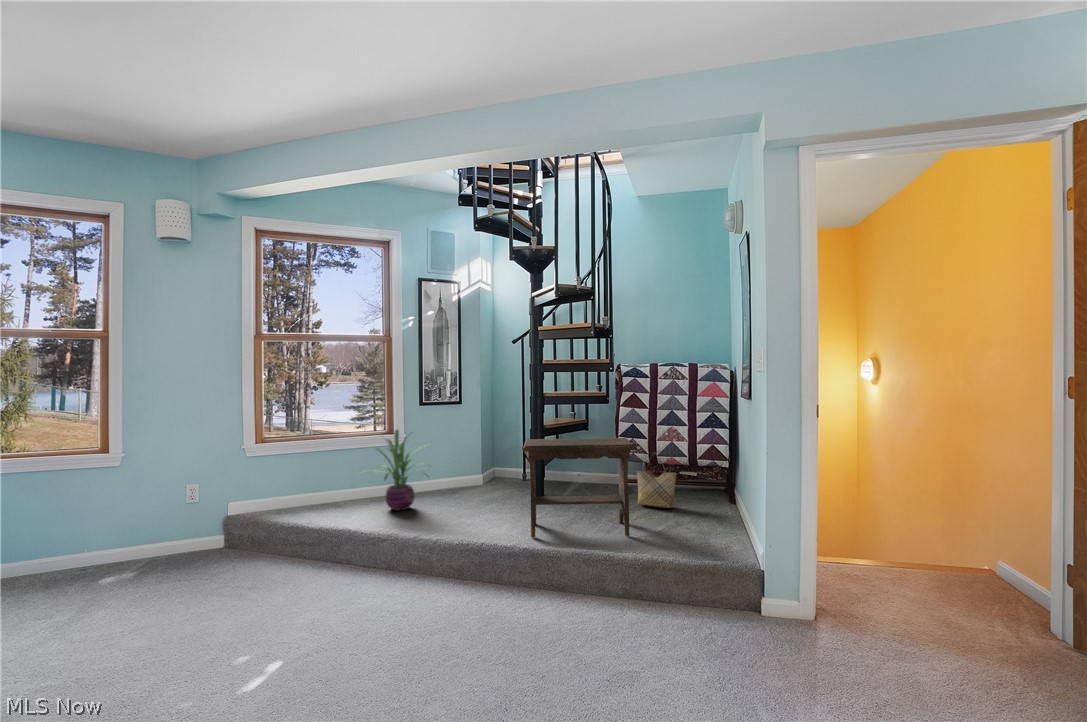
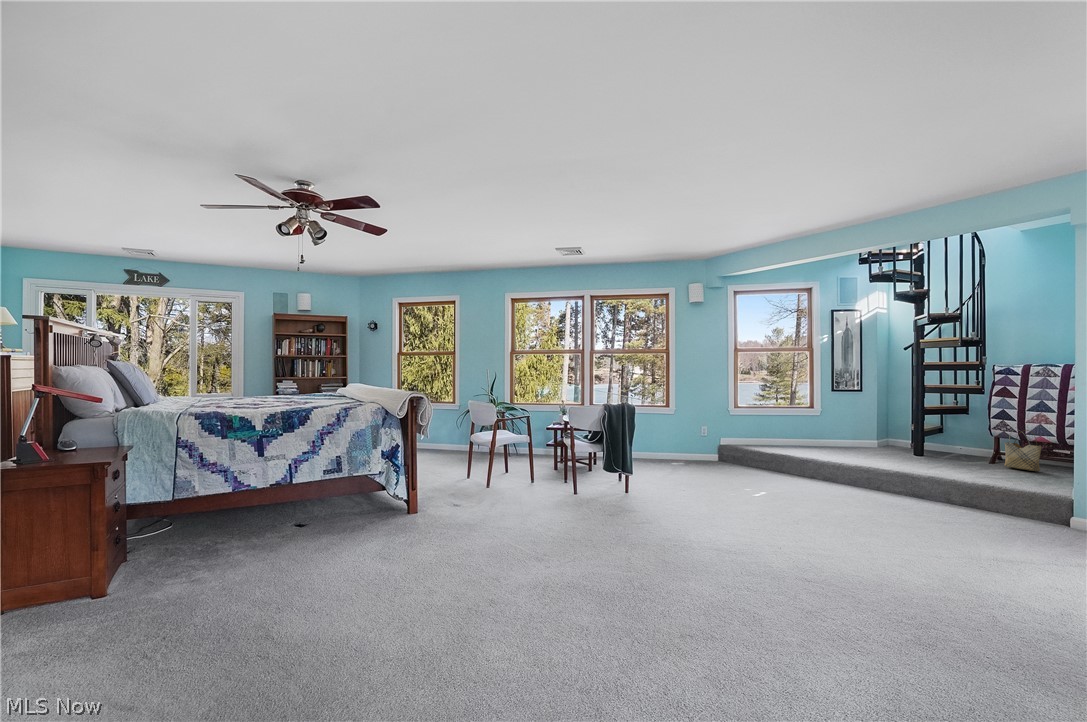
decorative plant: present [374,430,414,510] -> none [789,403,842,450]
footstool: present [523,438,636,537] -> none [900,412,989,478]

